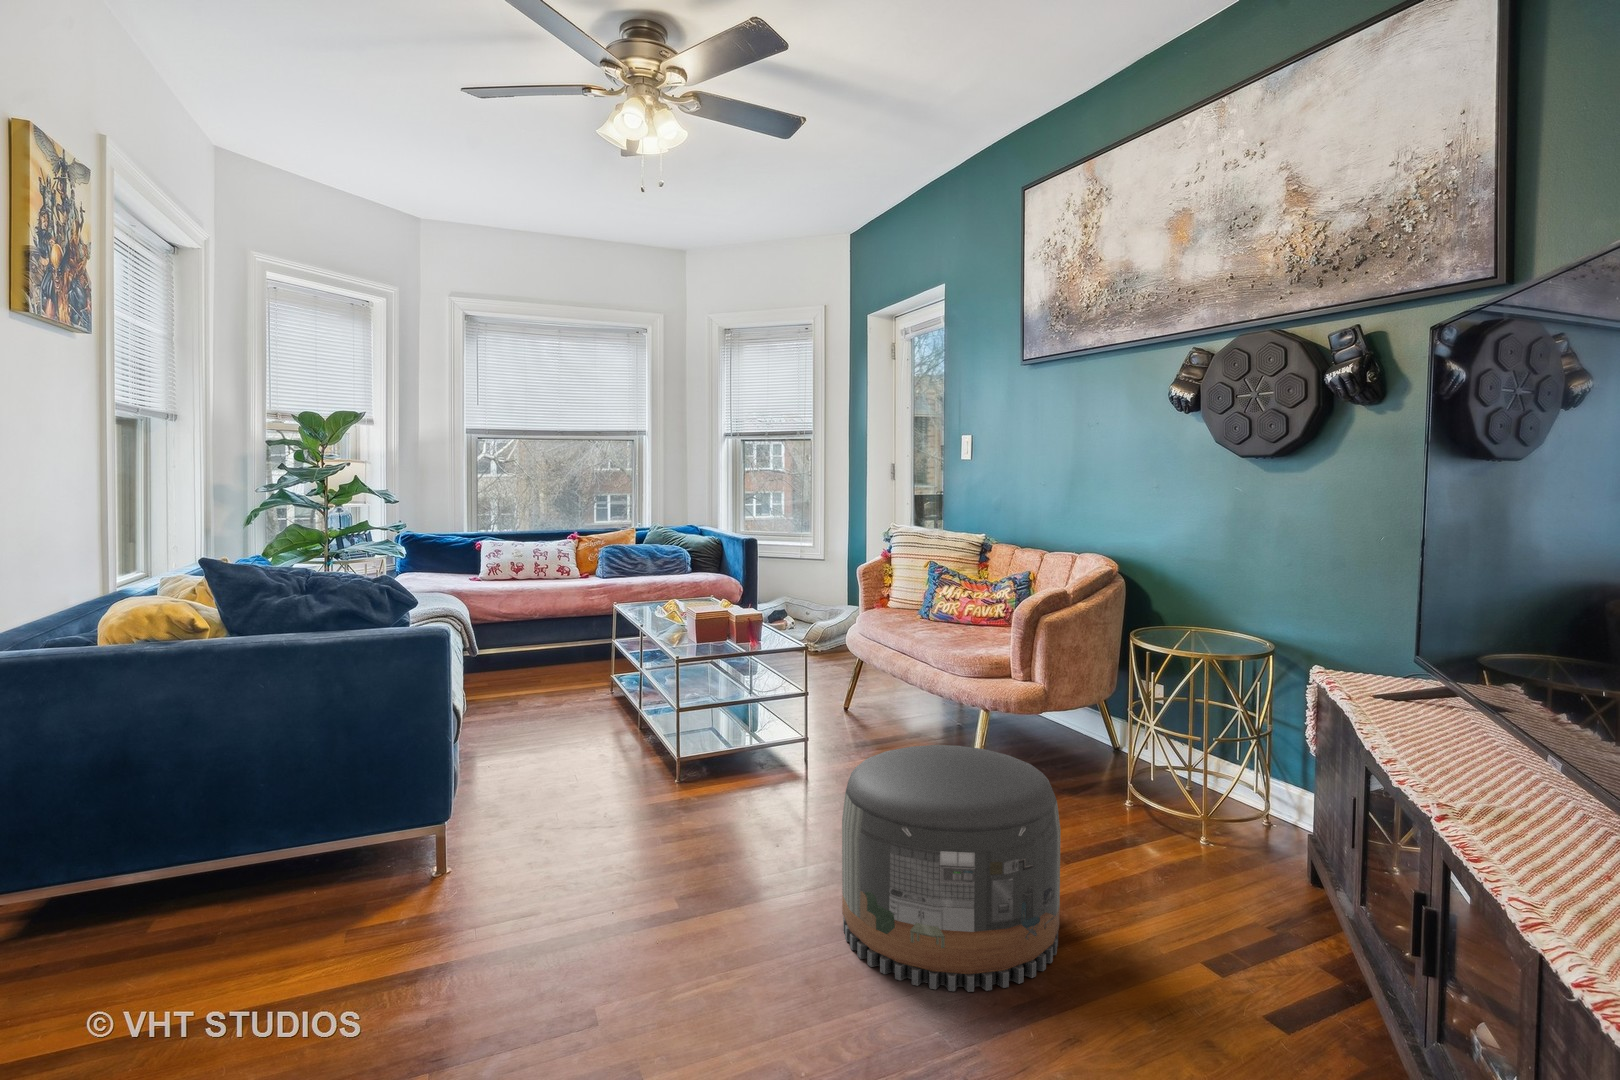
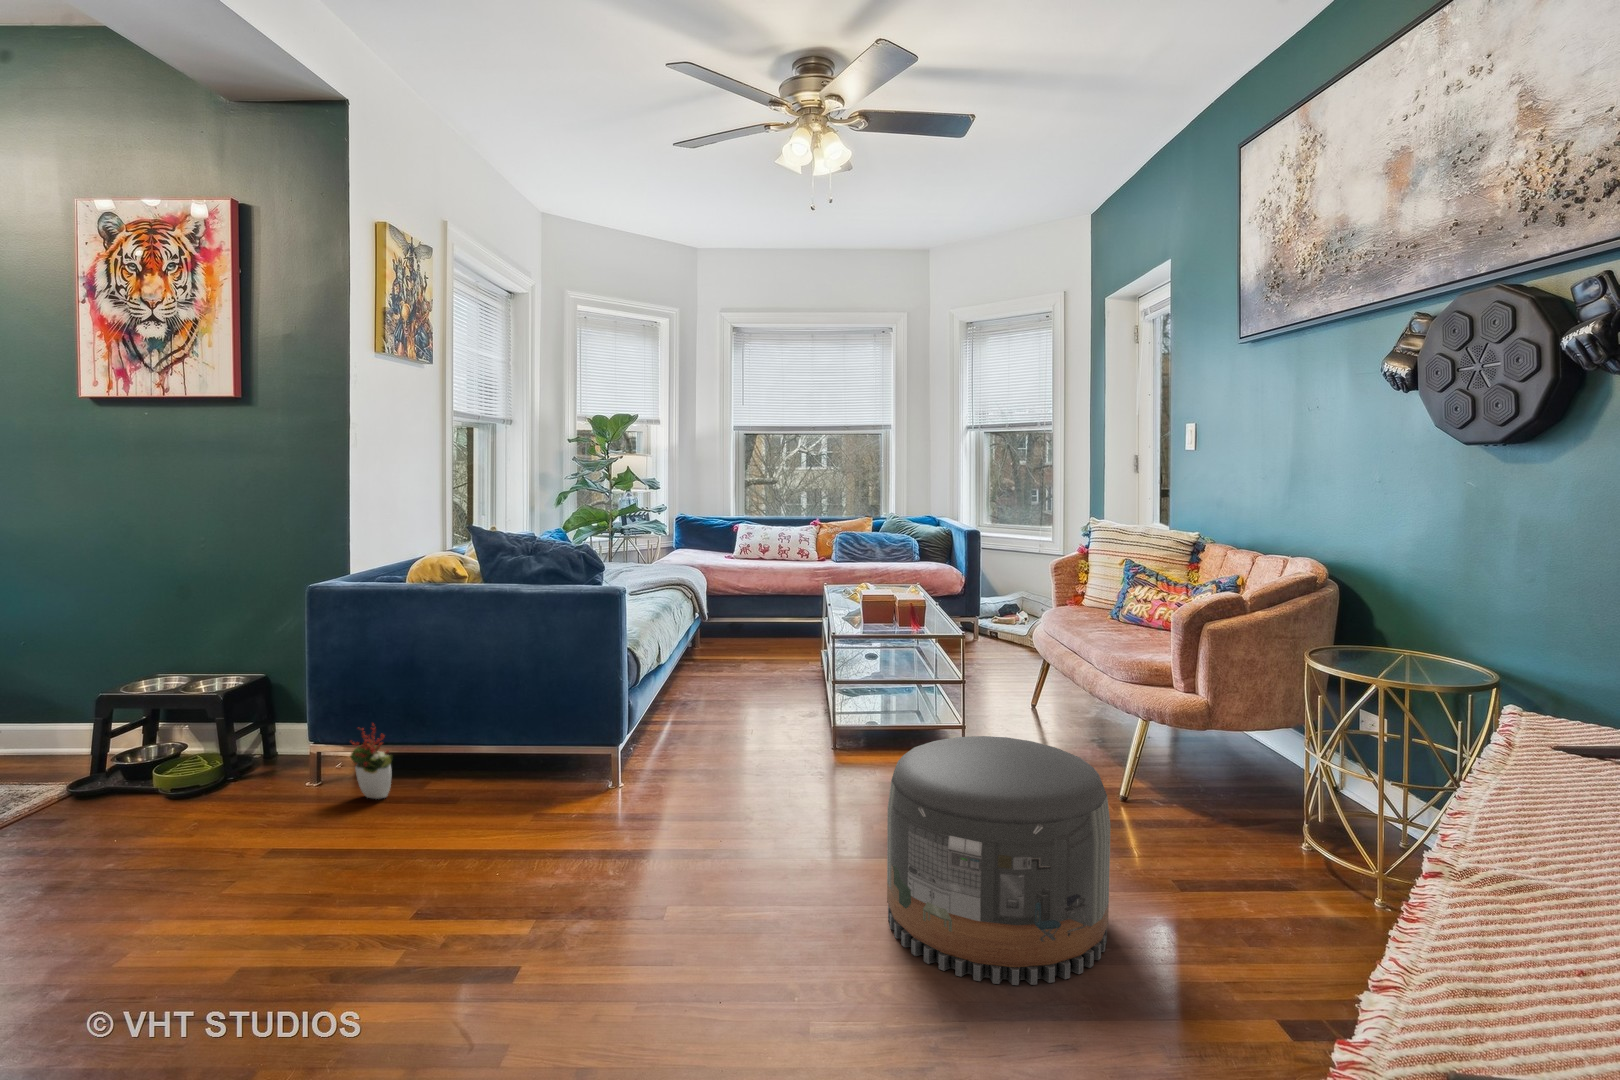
decorative plant: none [64,827,136,930] -> present [350,724,393,799]

